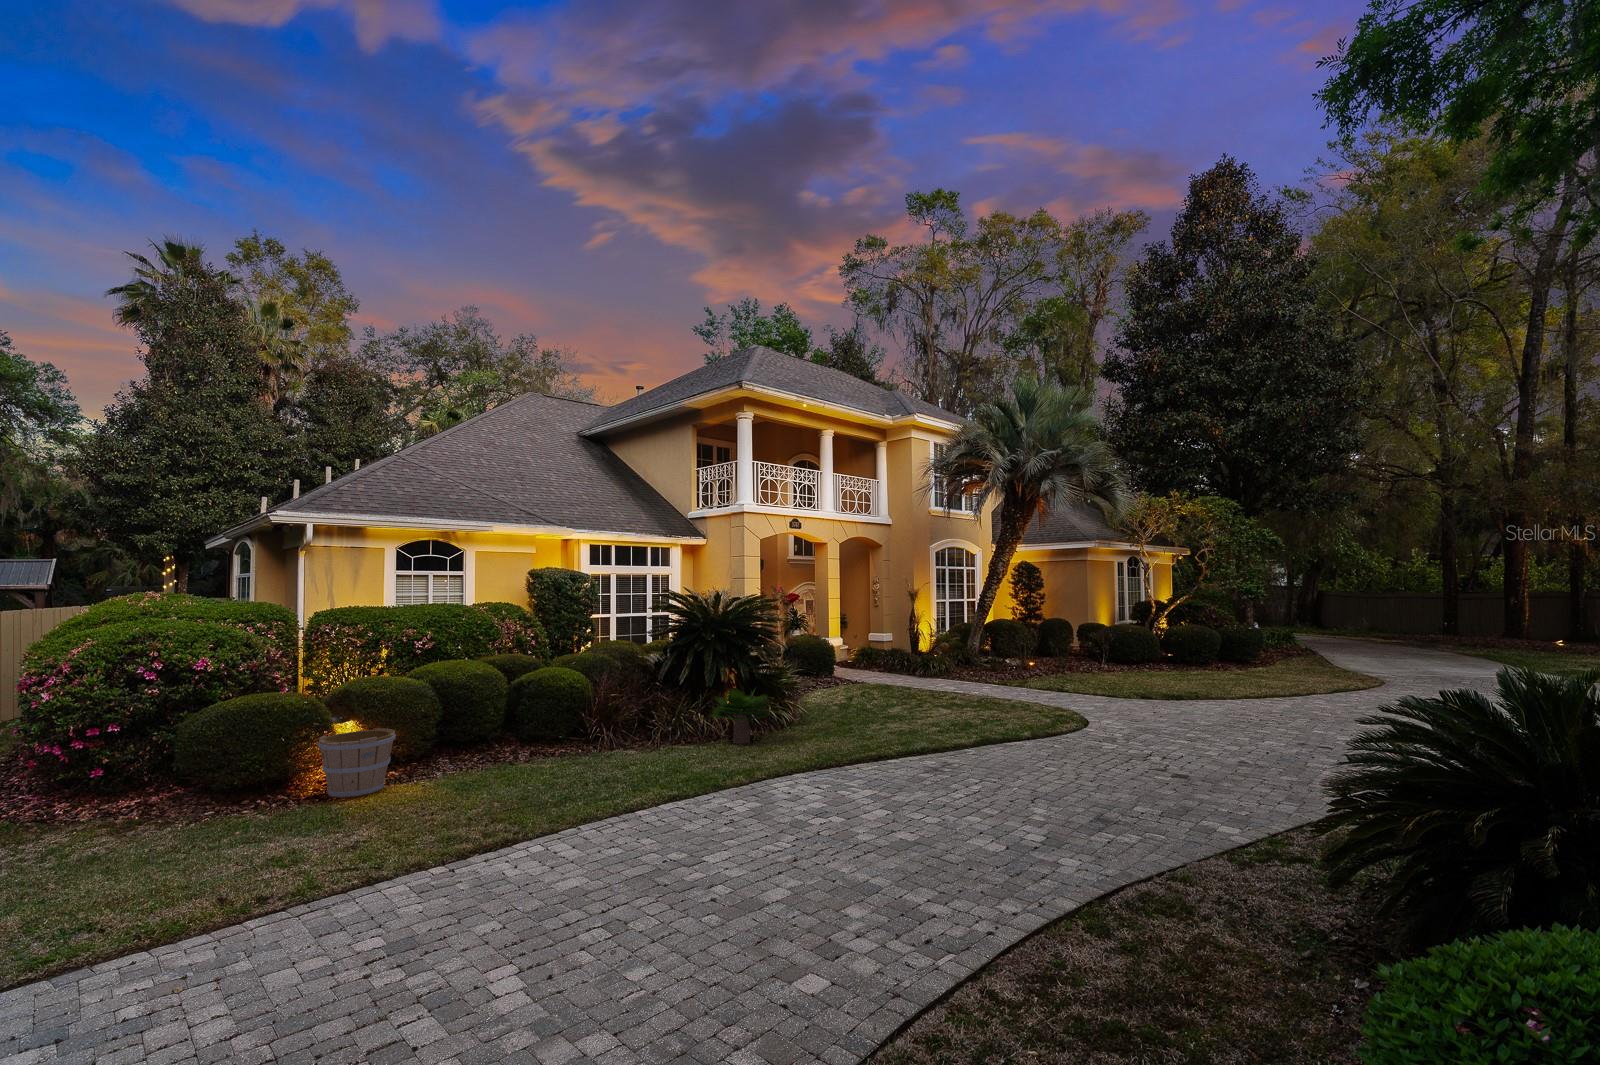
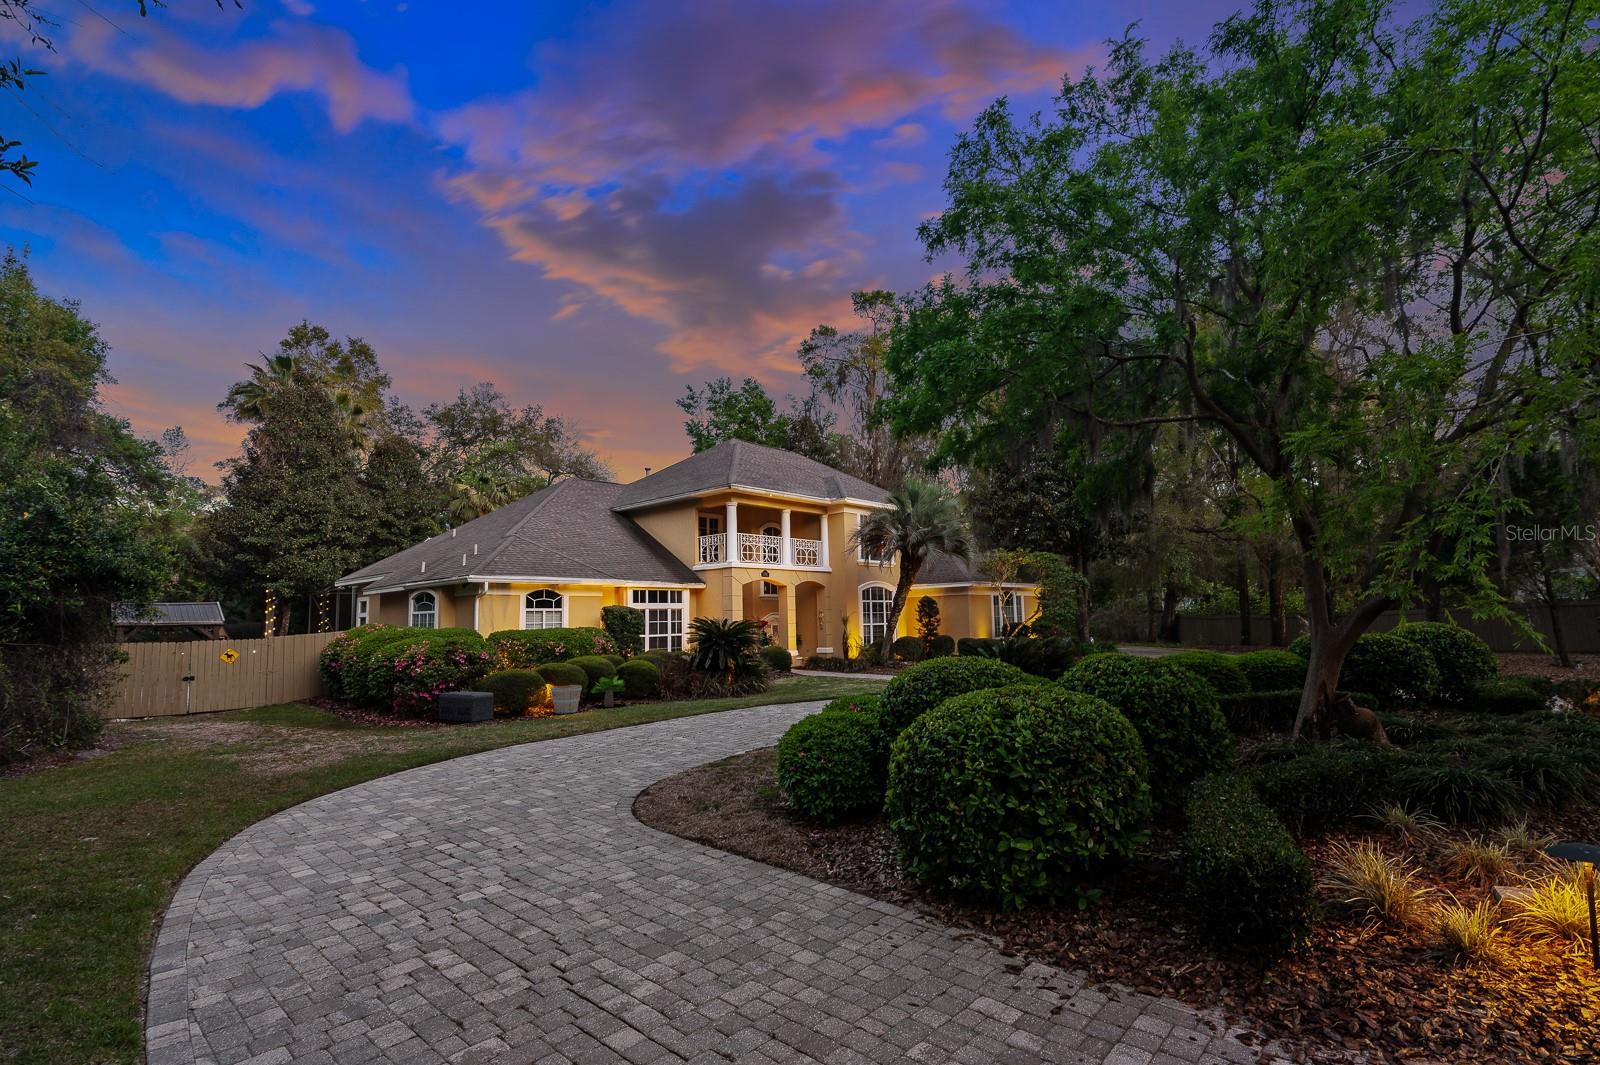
potted plant: present [712,690,770,744] -> present [593,677,624,707]
storage bench: none [49,744,159,834] -> present [439,691,494,723]

